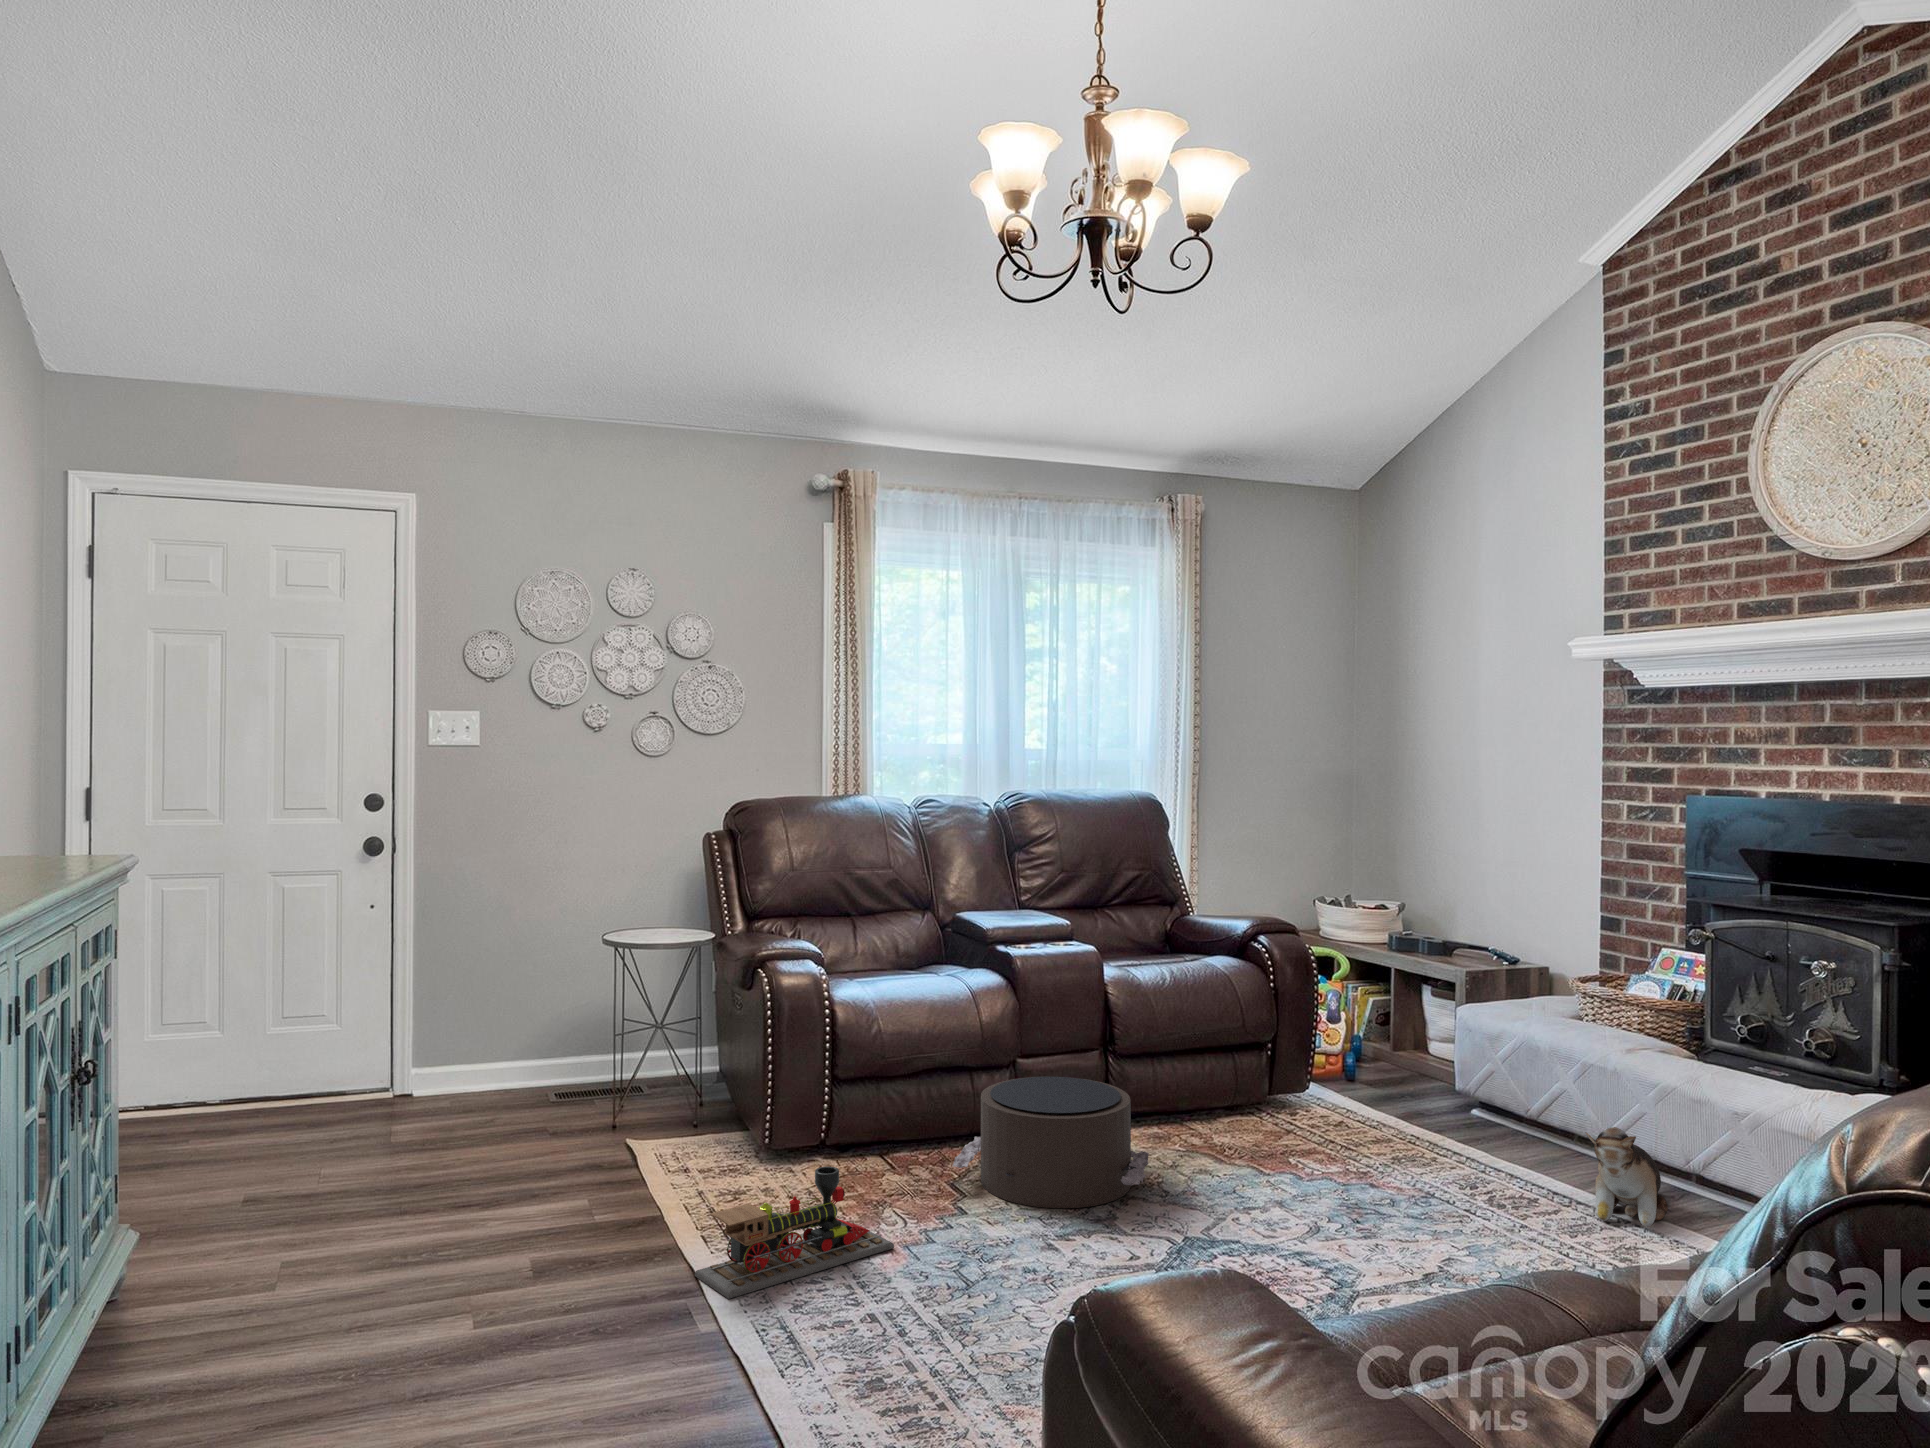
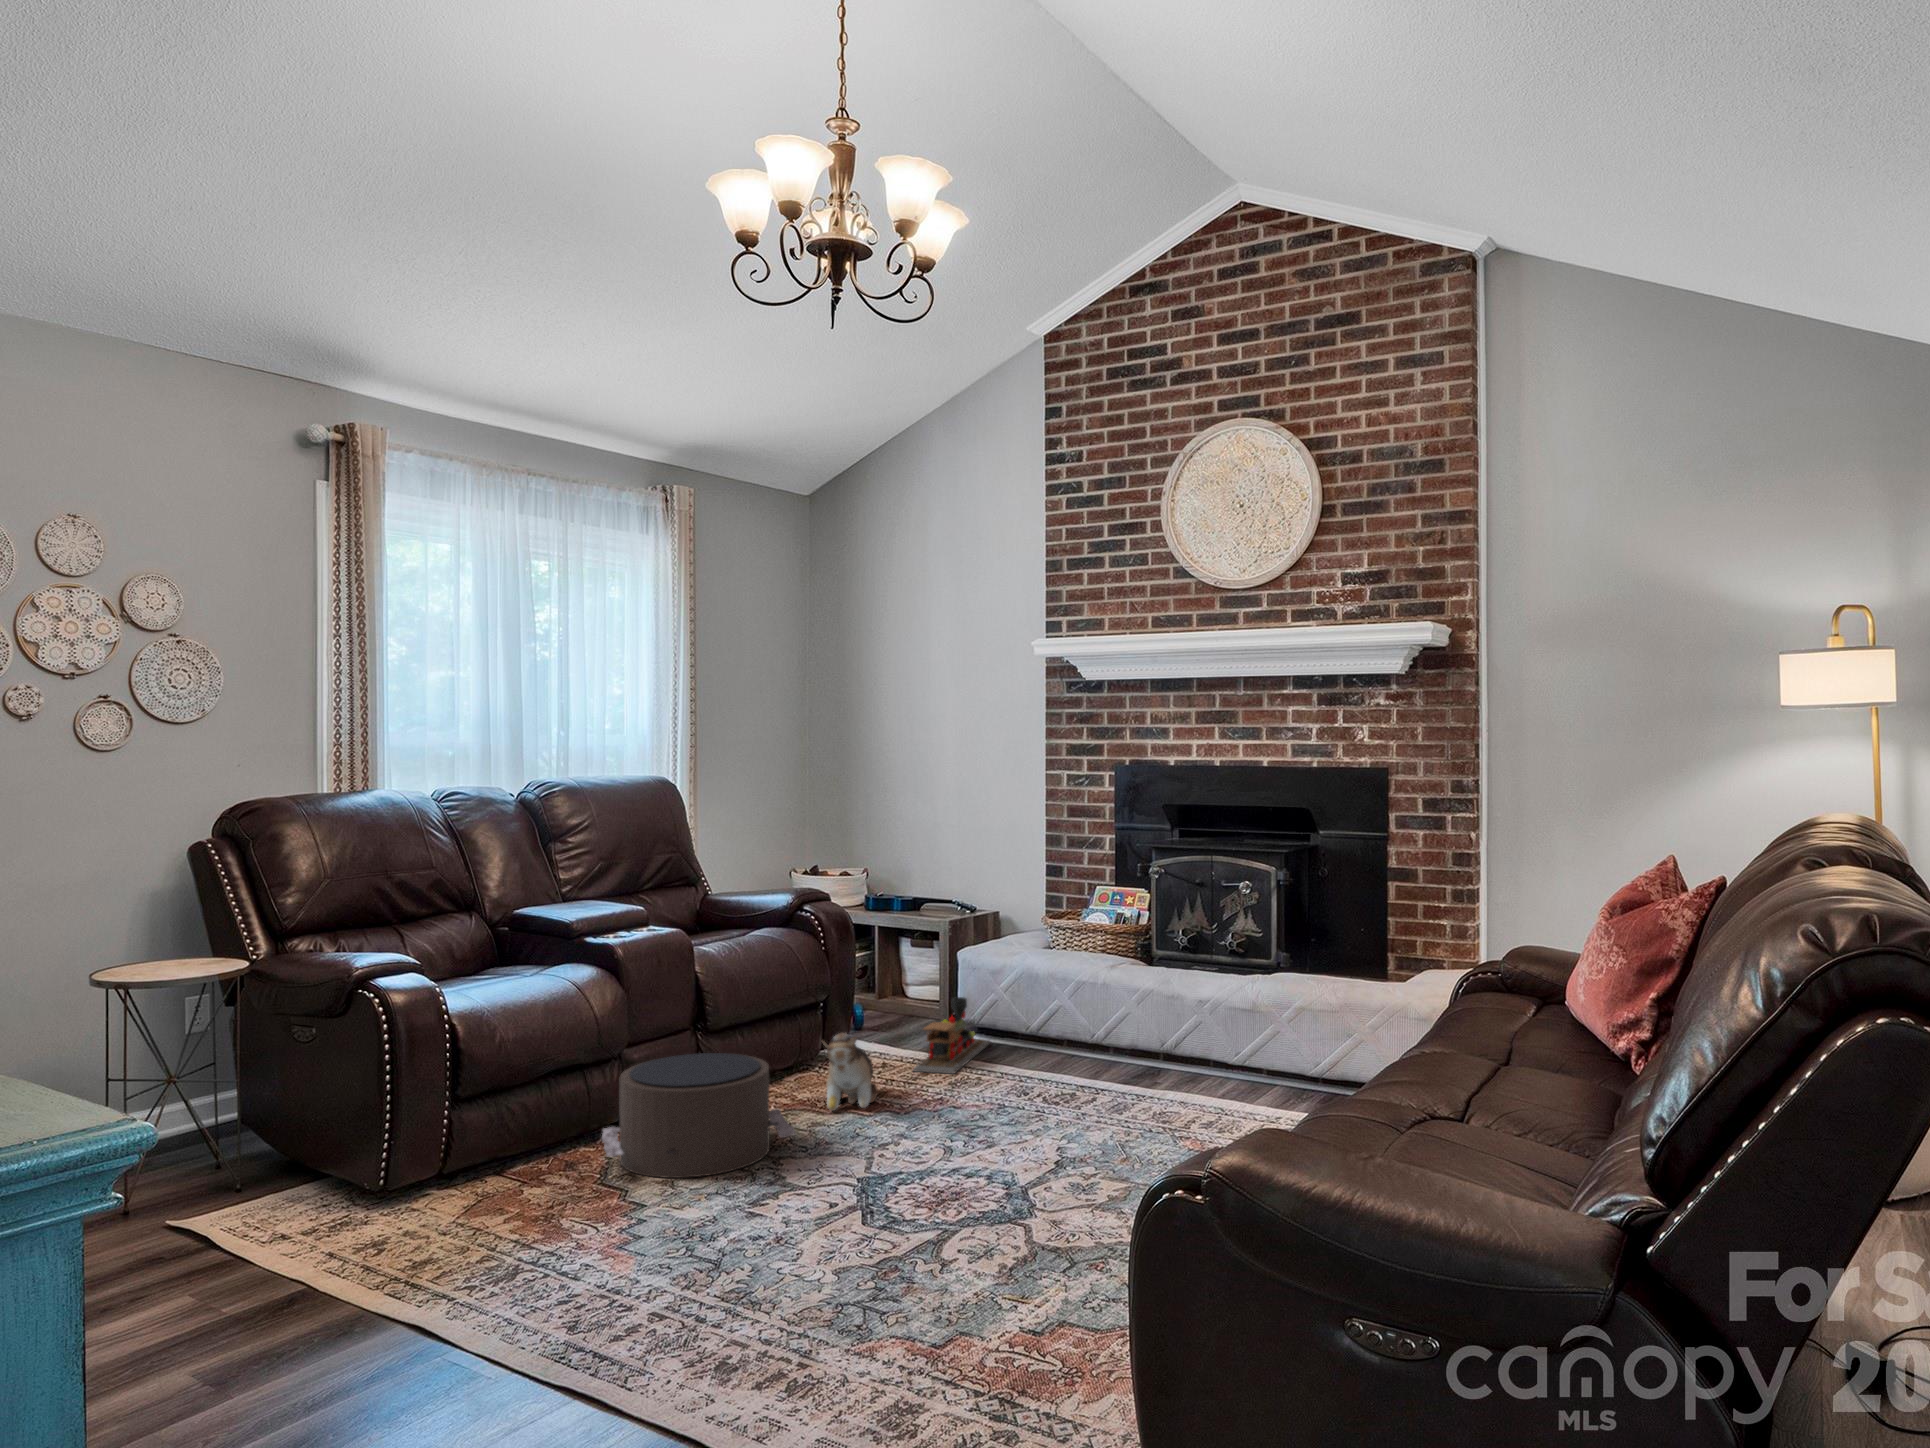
plush toy: present [1586,1127,1668,1226] -> present [822,1033,878,1111]
toy train: present [695,1166,894,1299] -> present [913,997,990,1074]

